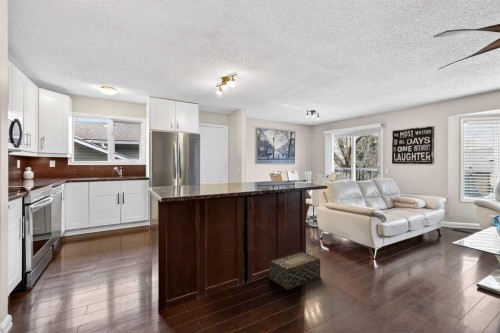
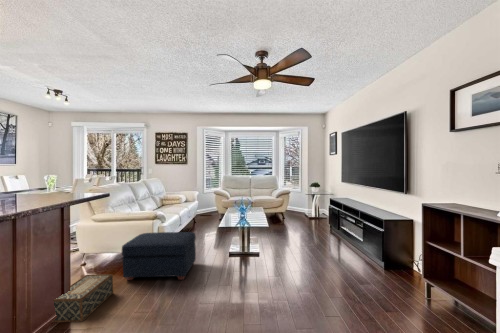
ottoman: none [332,229,422,297] -> present [122,232,196,280]

